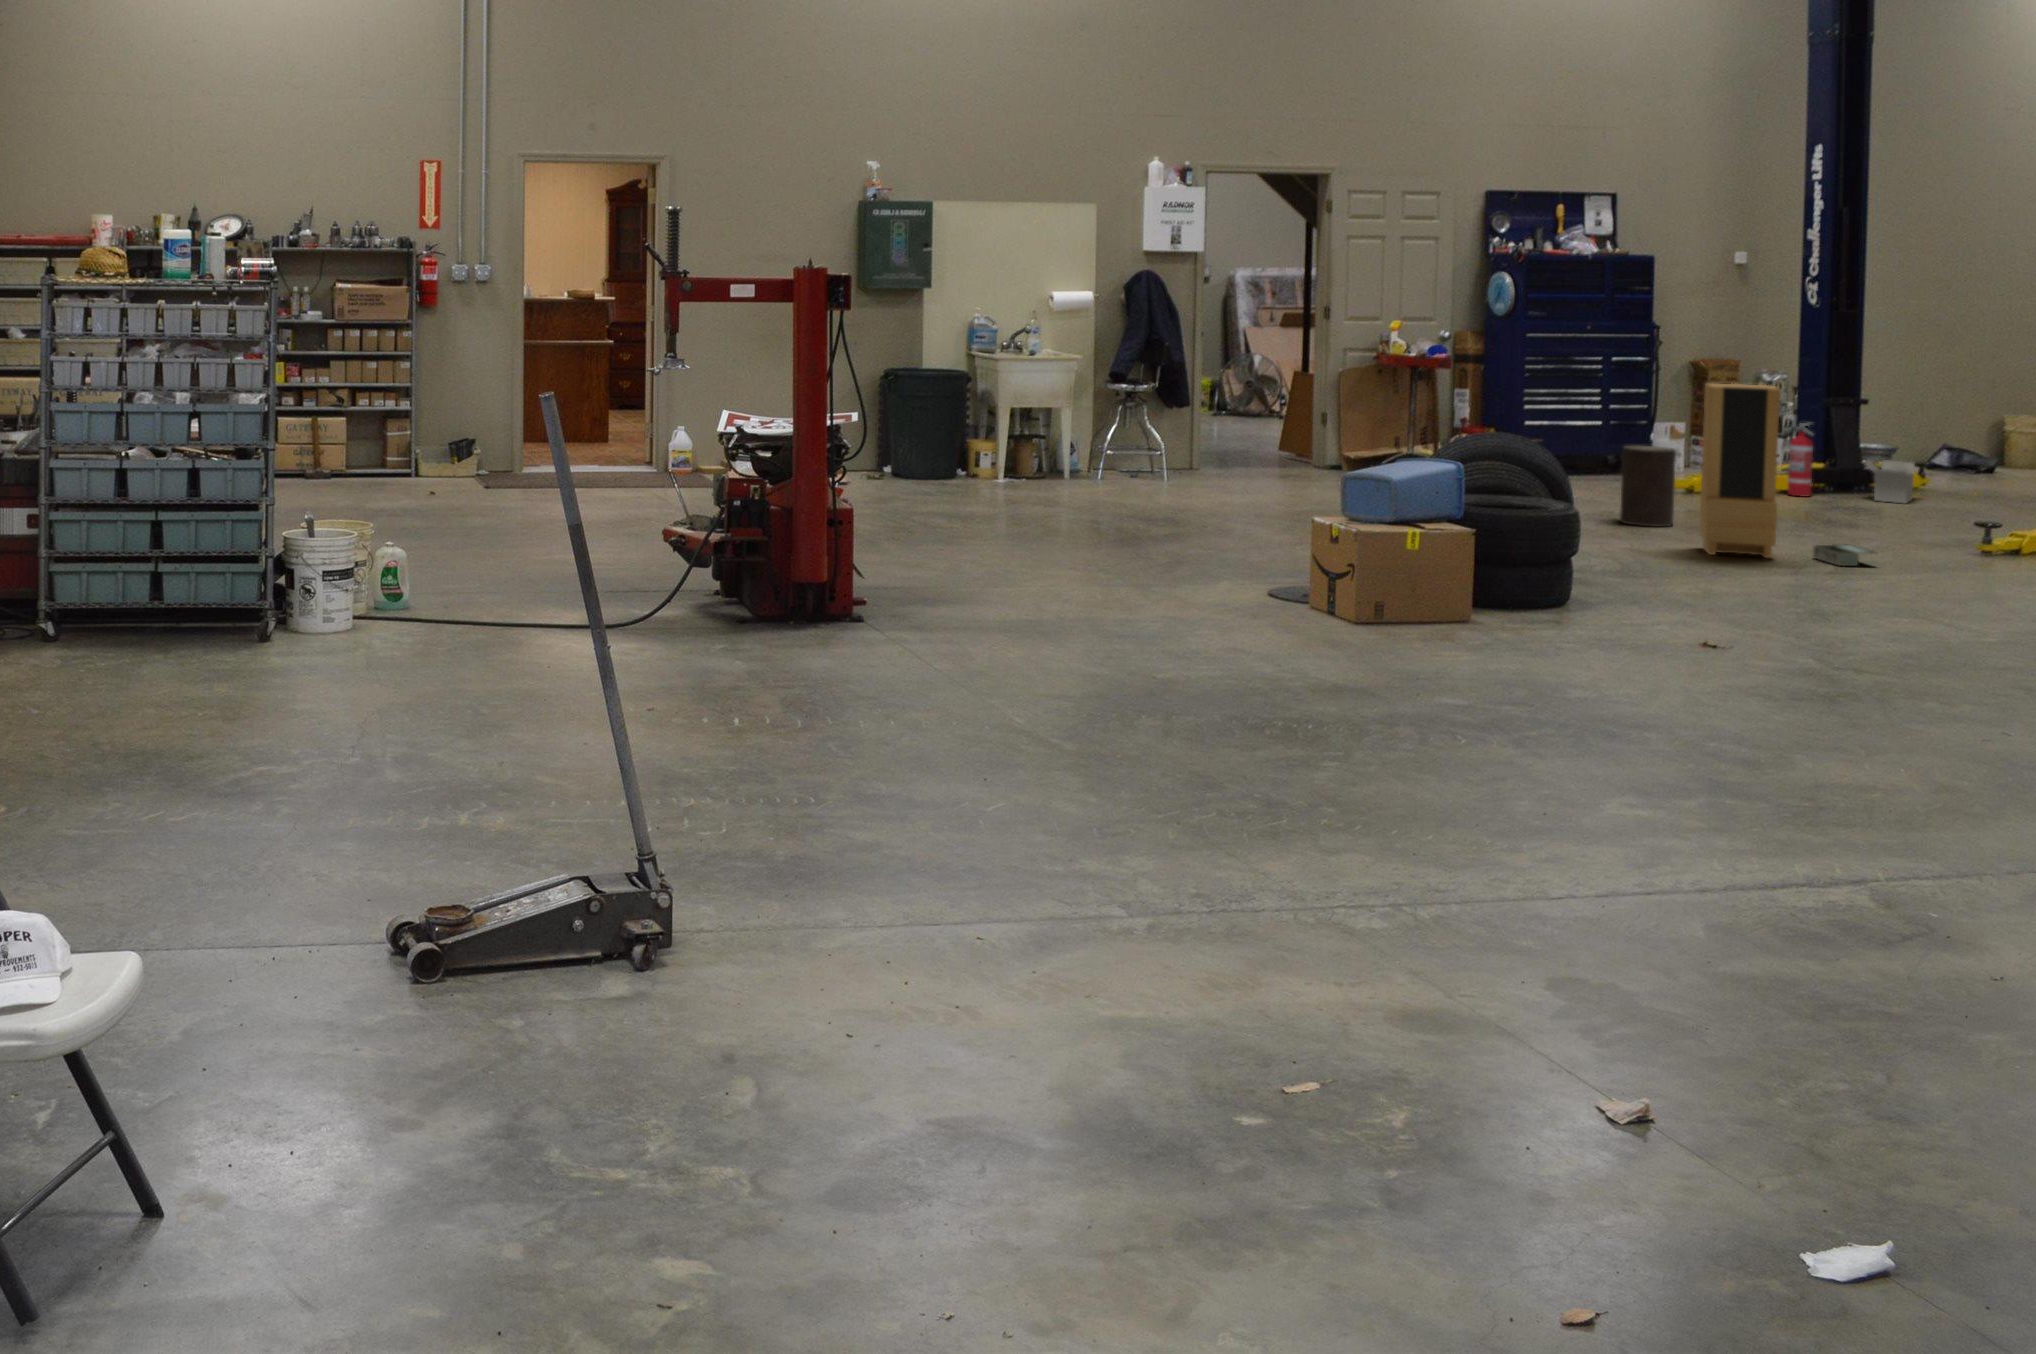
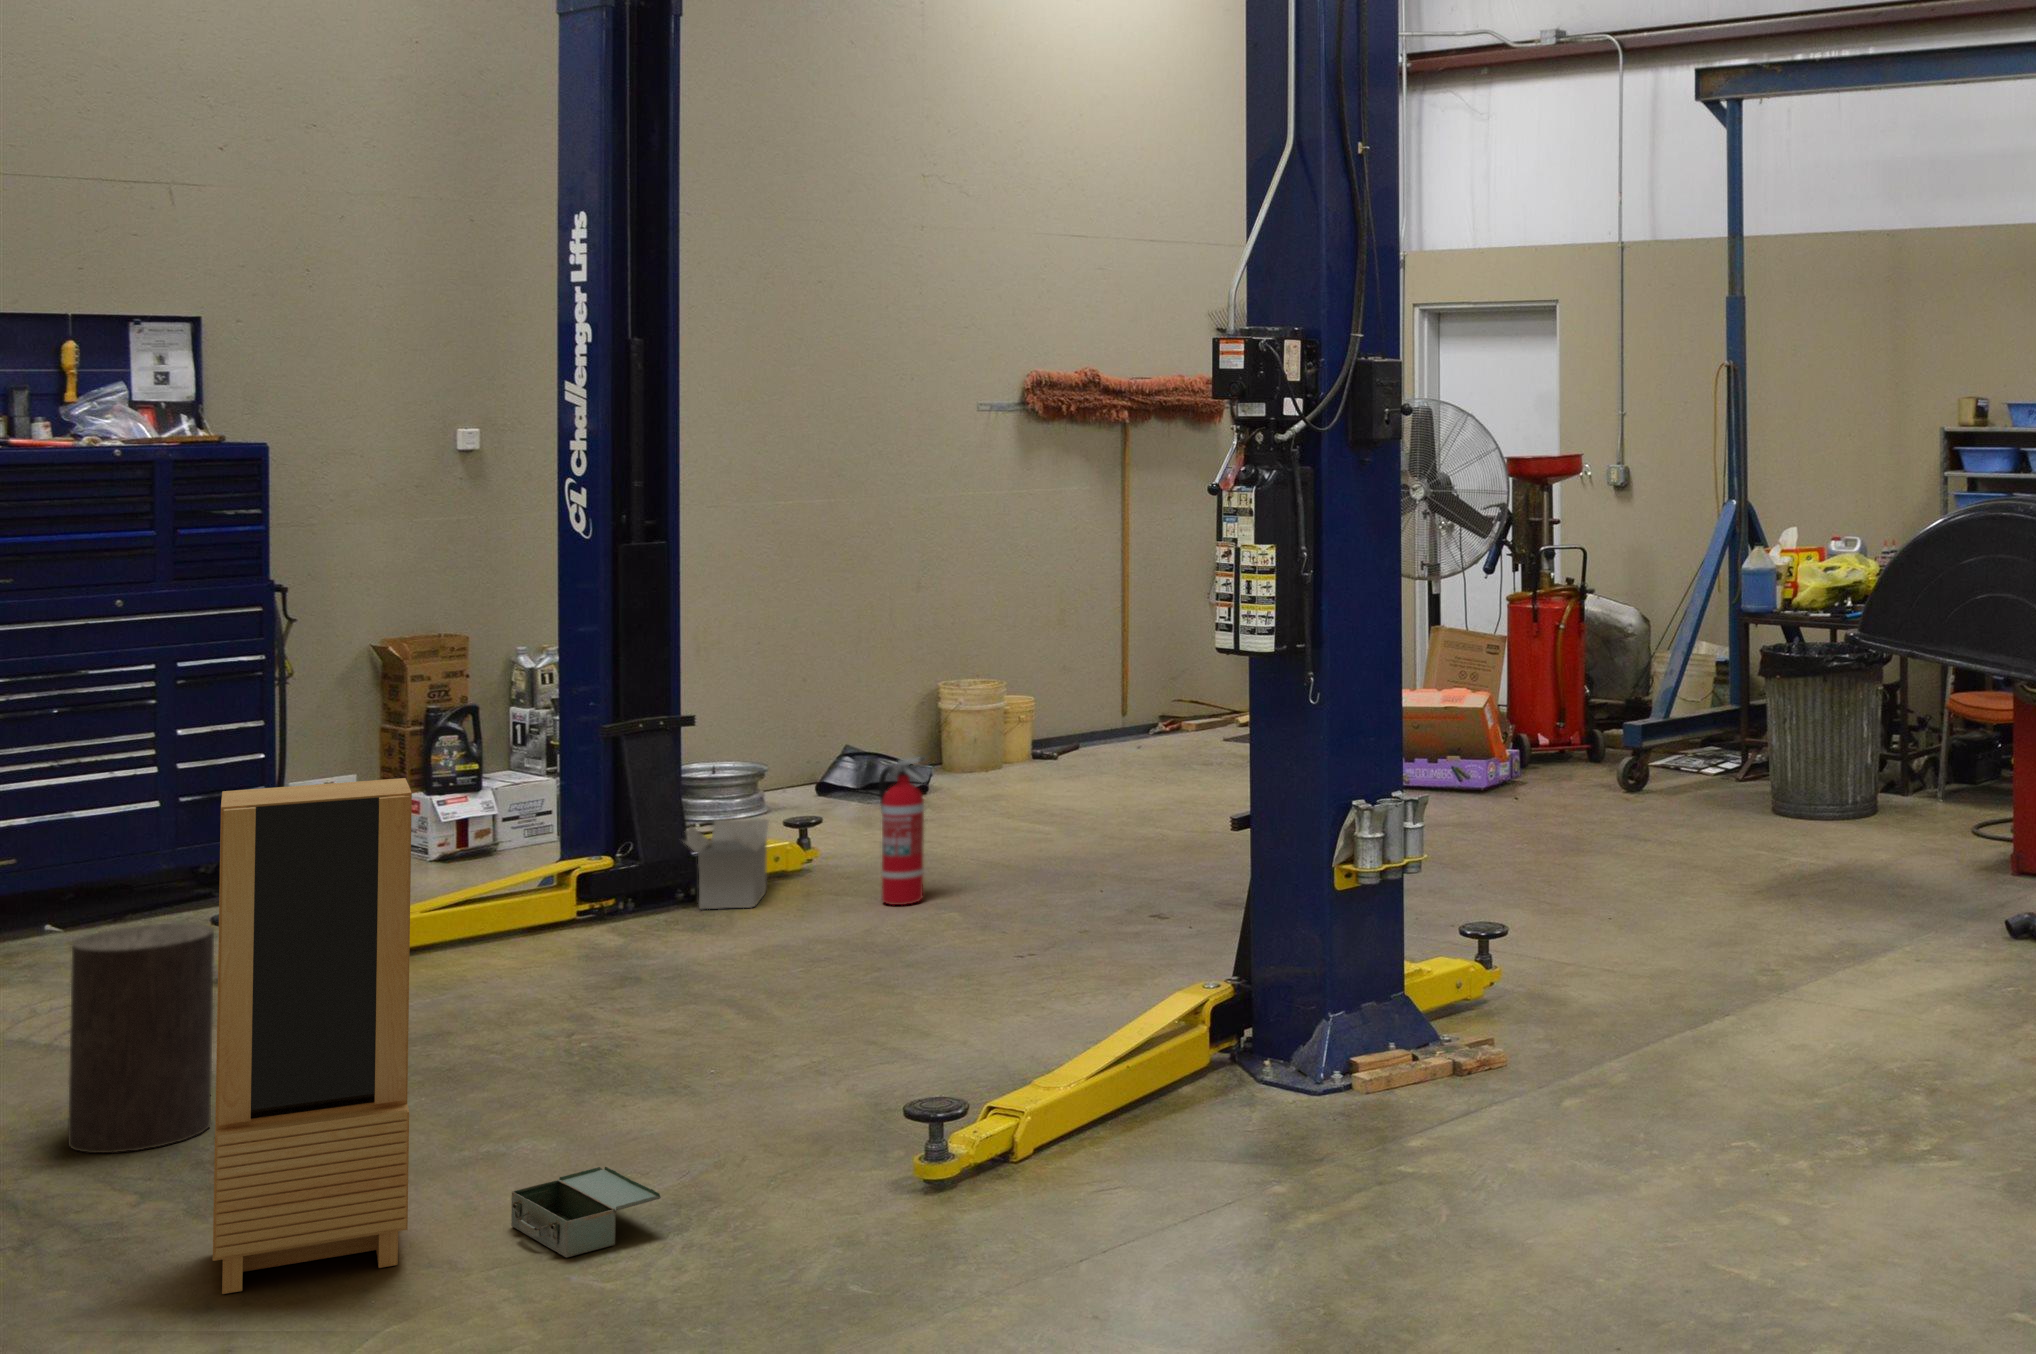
fire extinguisher: present [1788,423,1813,496] -> present [879,757,925,905]

